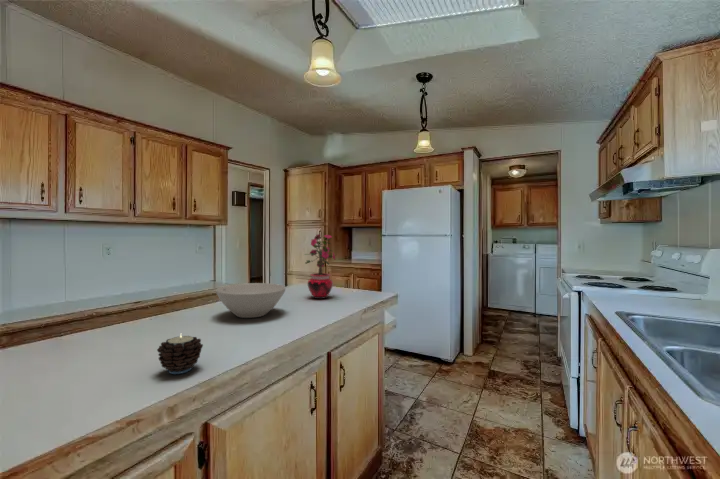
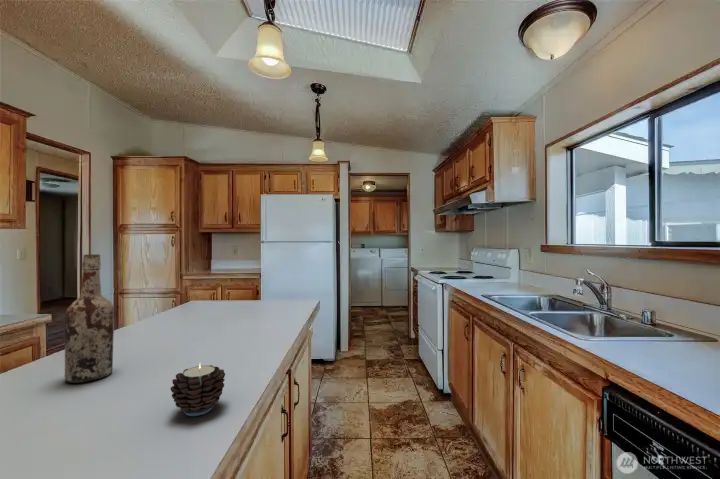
potted plant: present [306,234,335,299] -> none [222,238,261,311]
wine bottle: none [150,245,181,335] -> present [65,254,114,383]
bowl: present [216,283,286,318] -> none [138,299,230,342]

